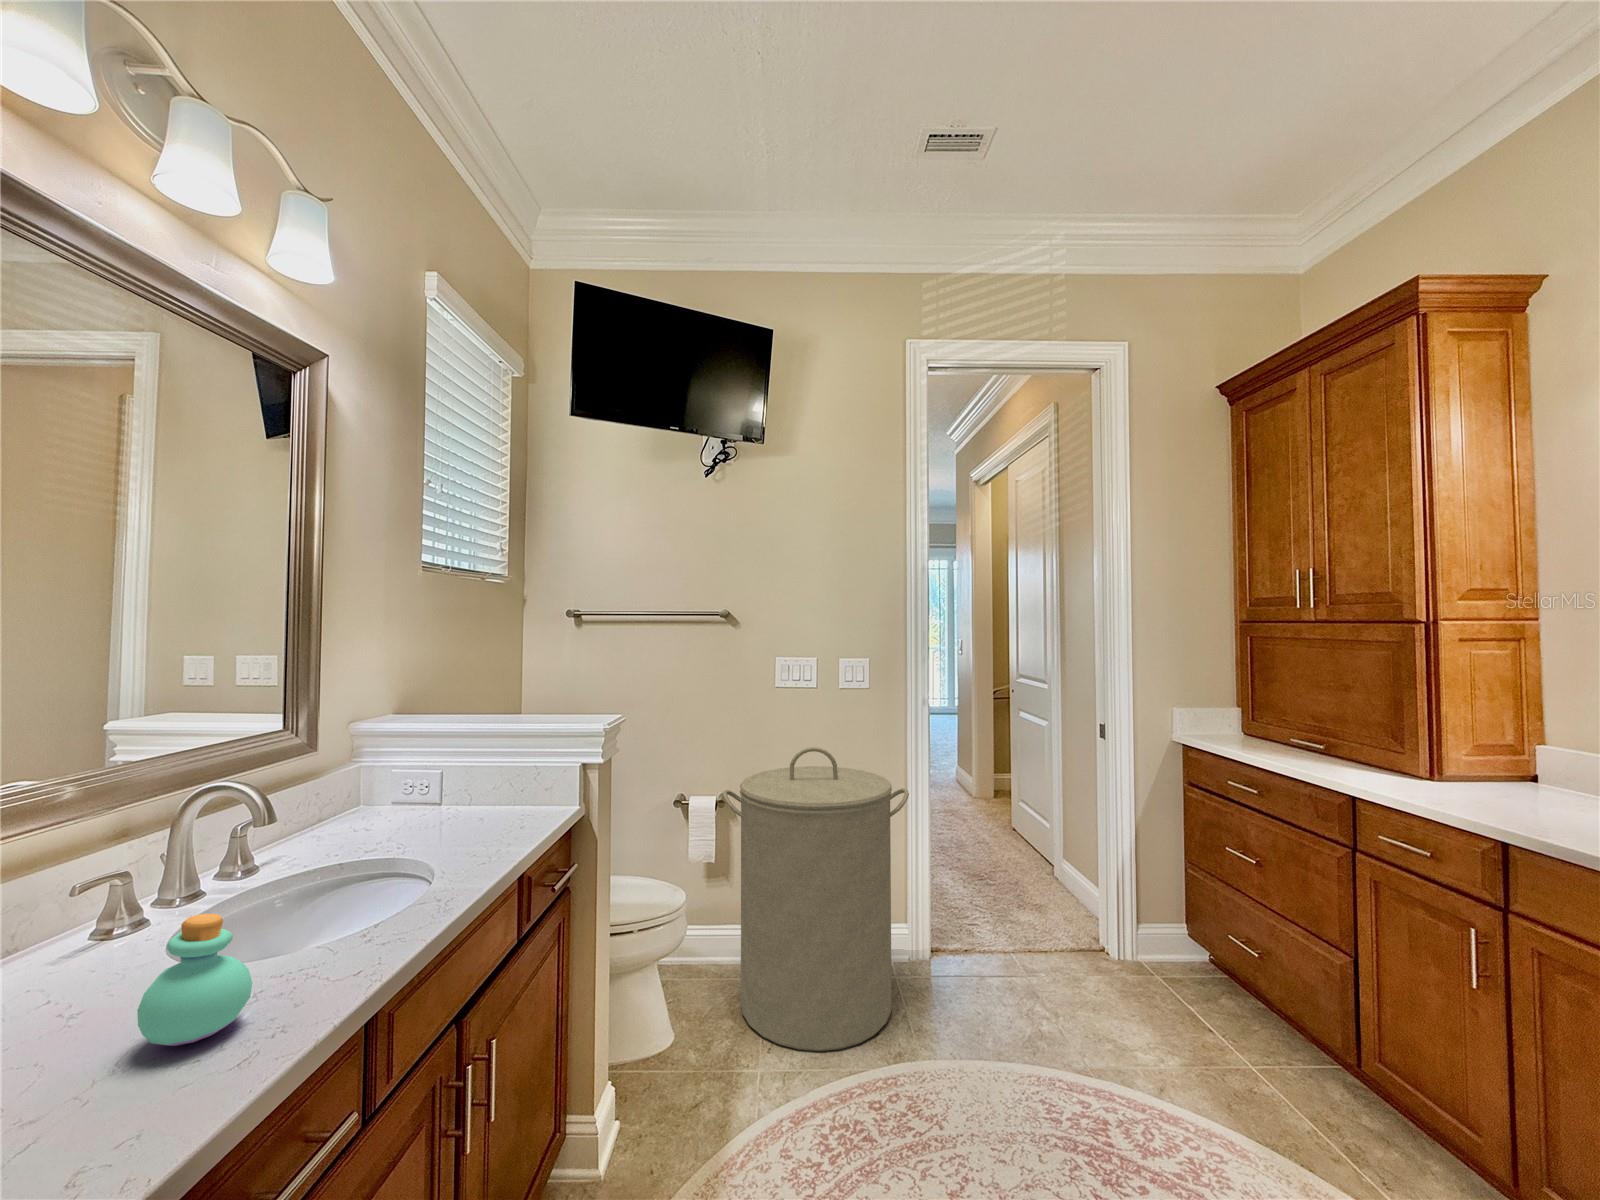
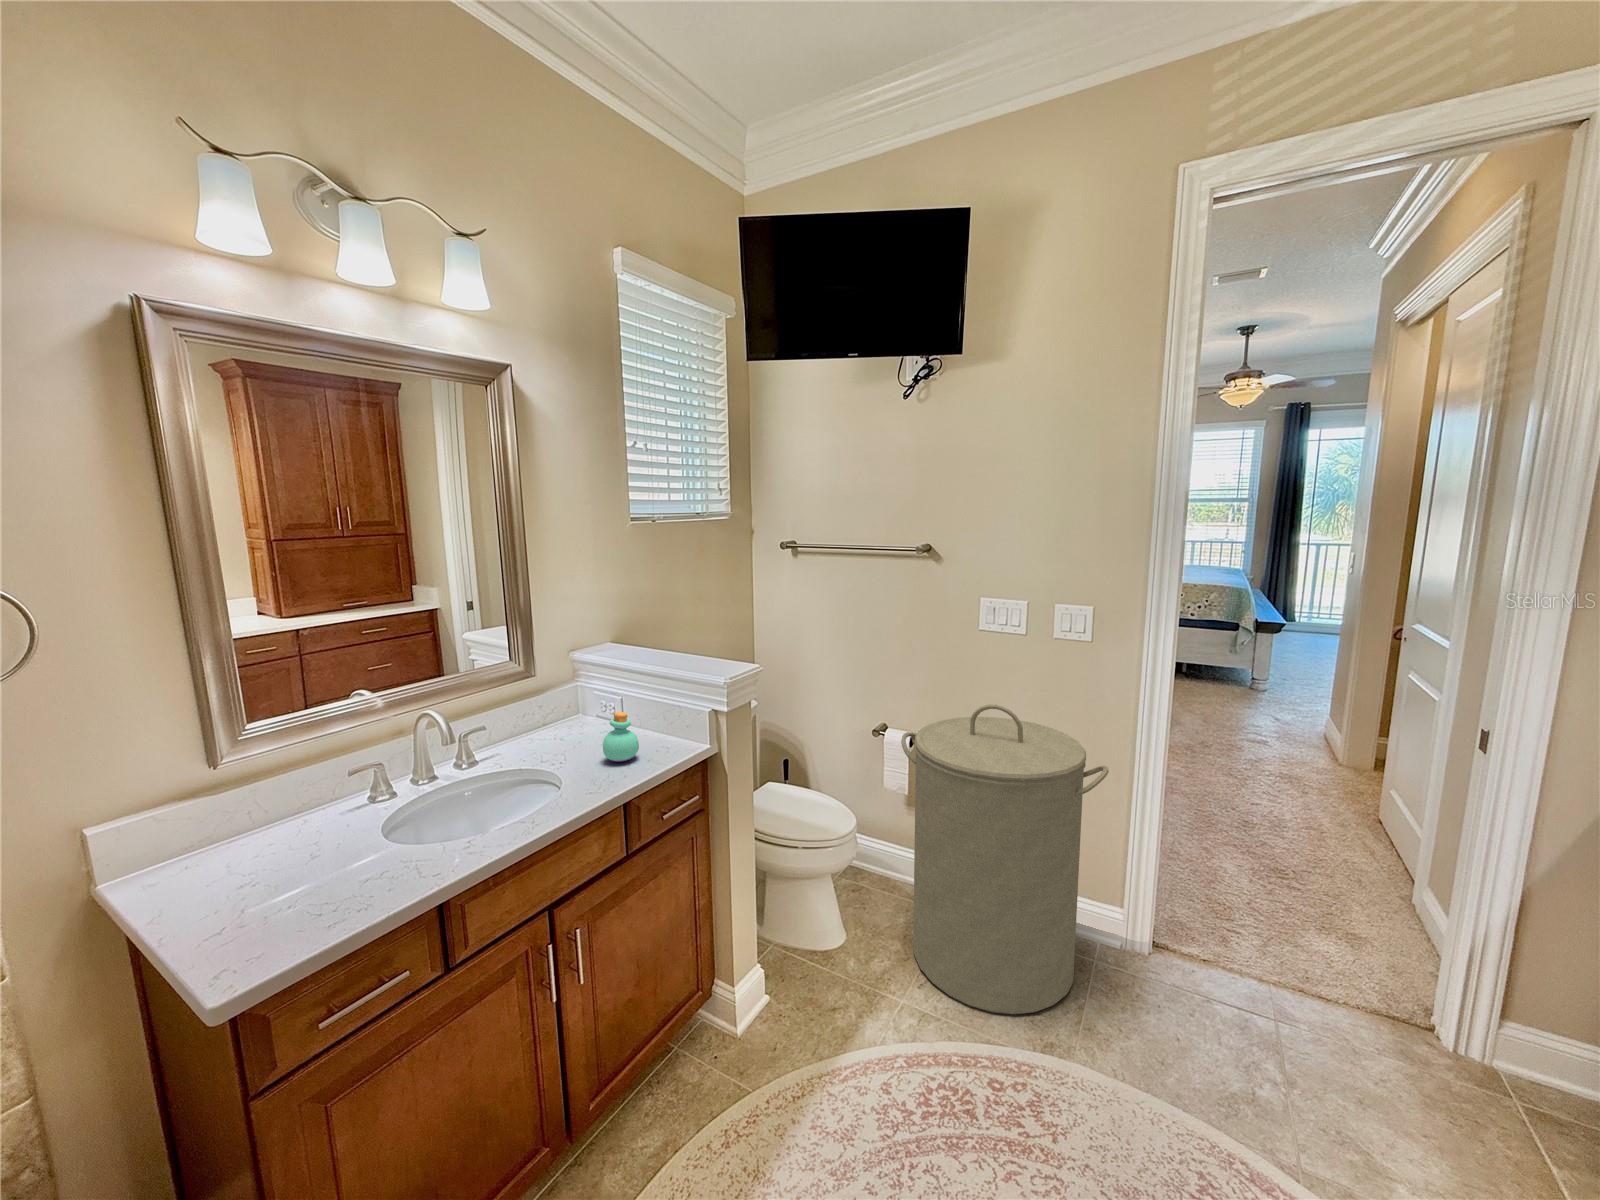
perfume bottle: present [137,914,252,1046] -> present [603,712,639,762]

